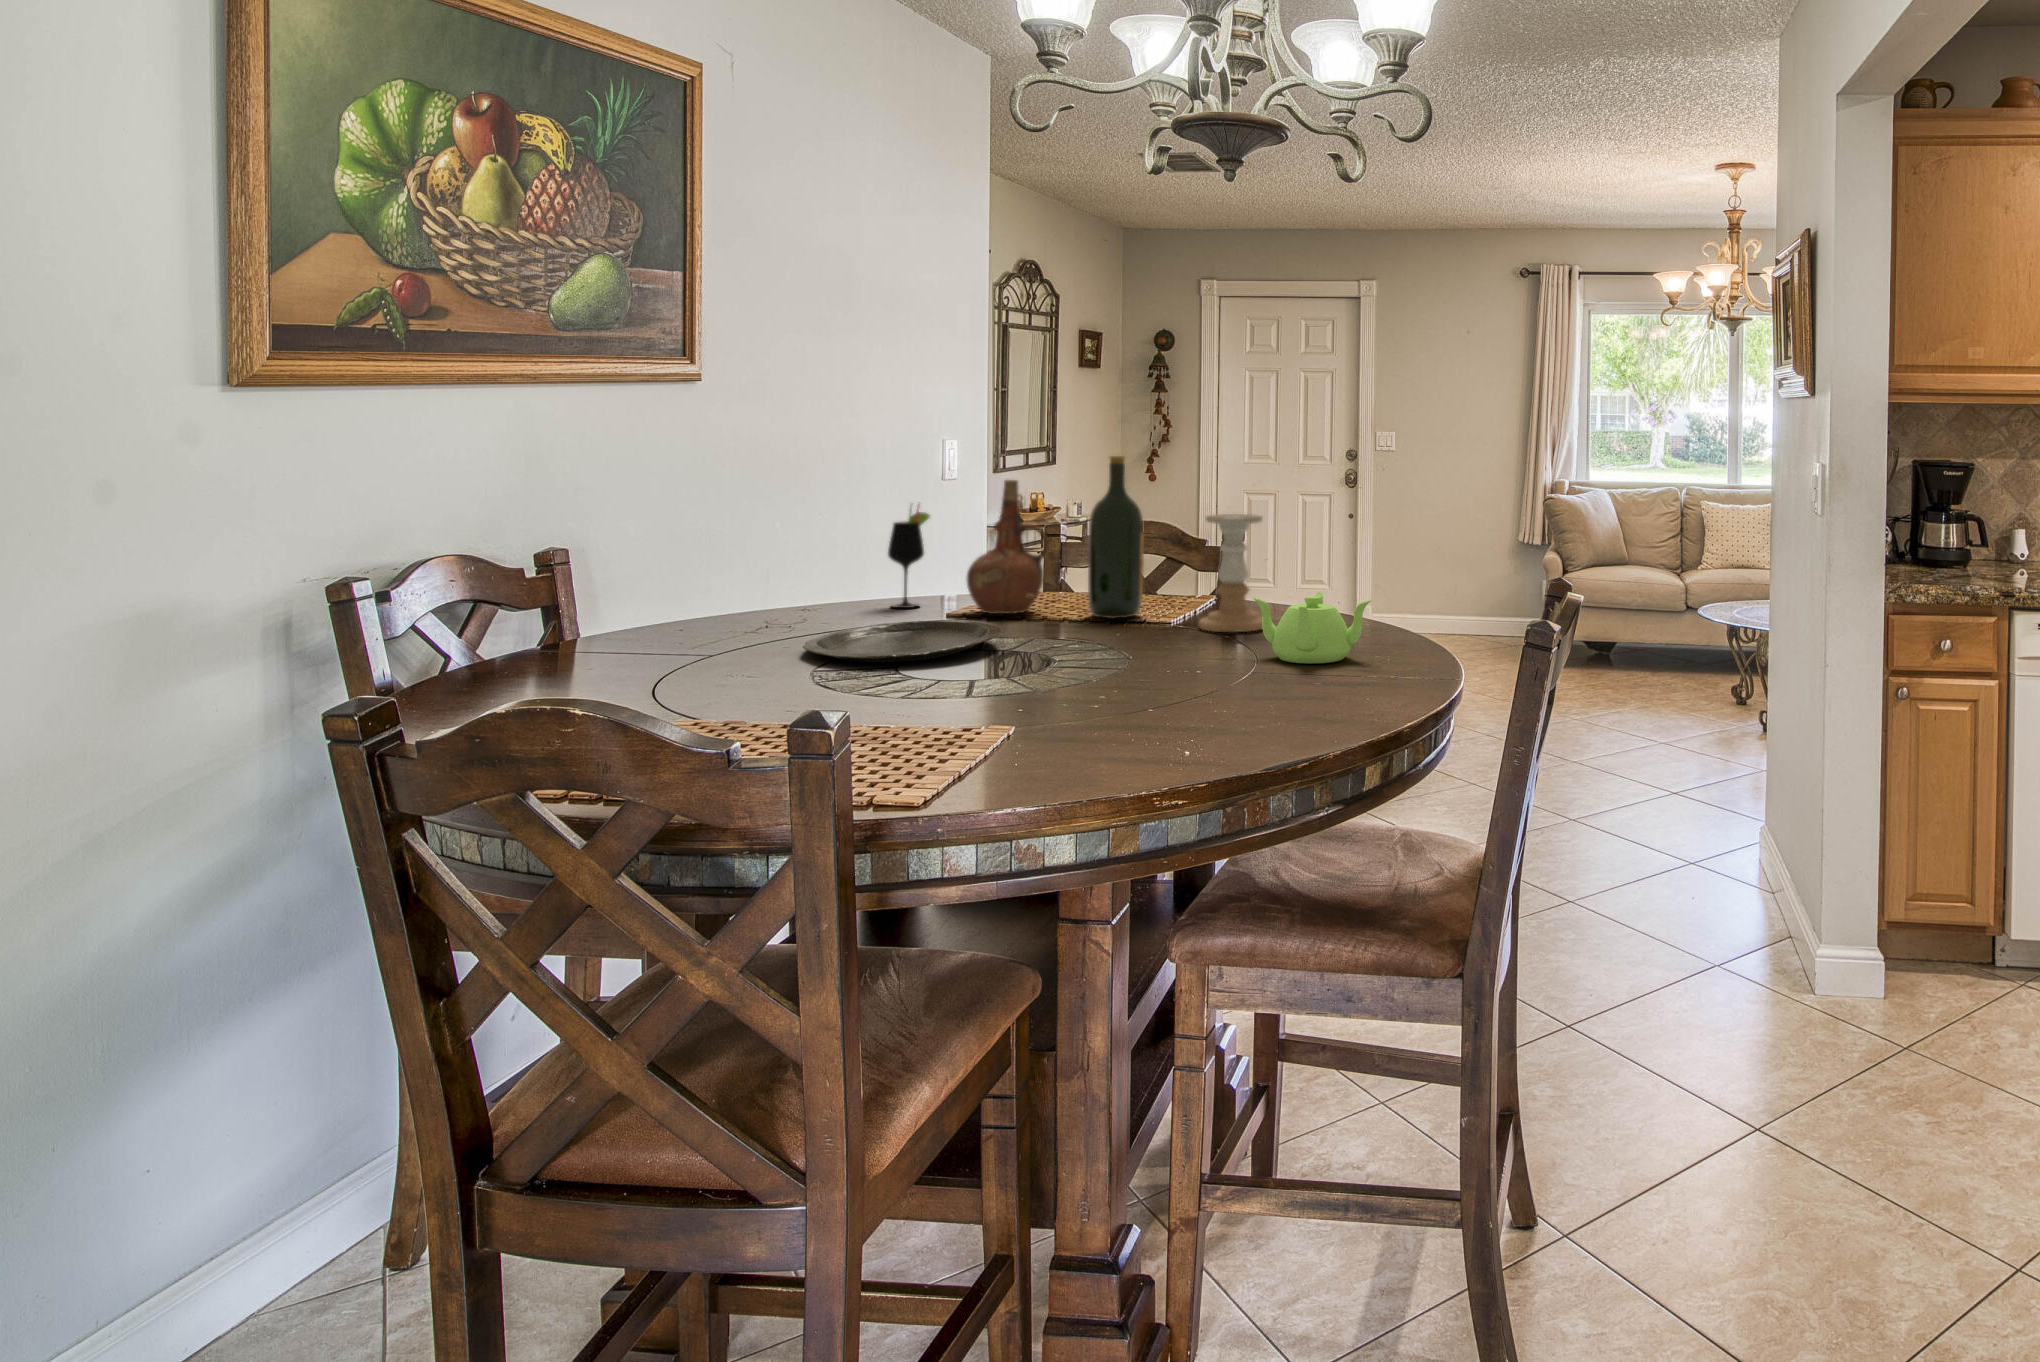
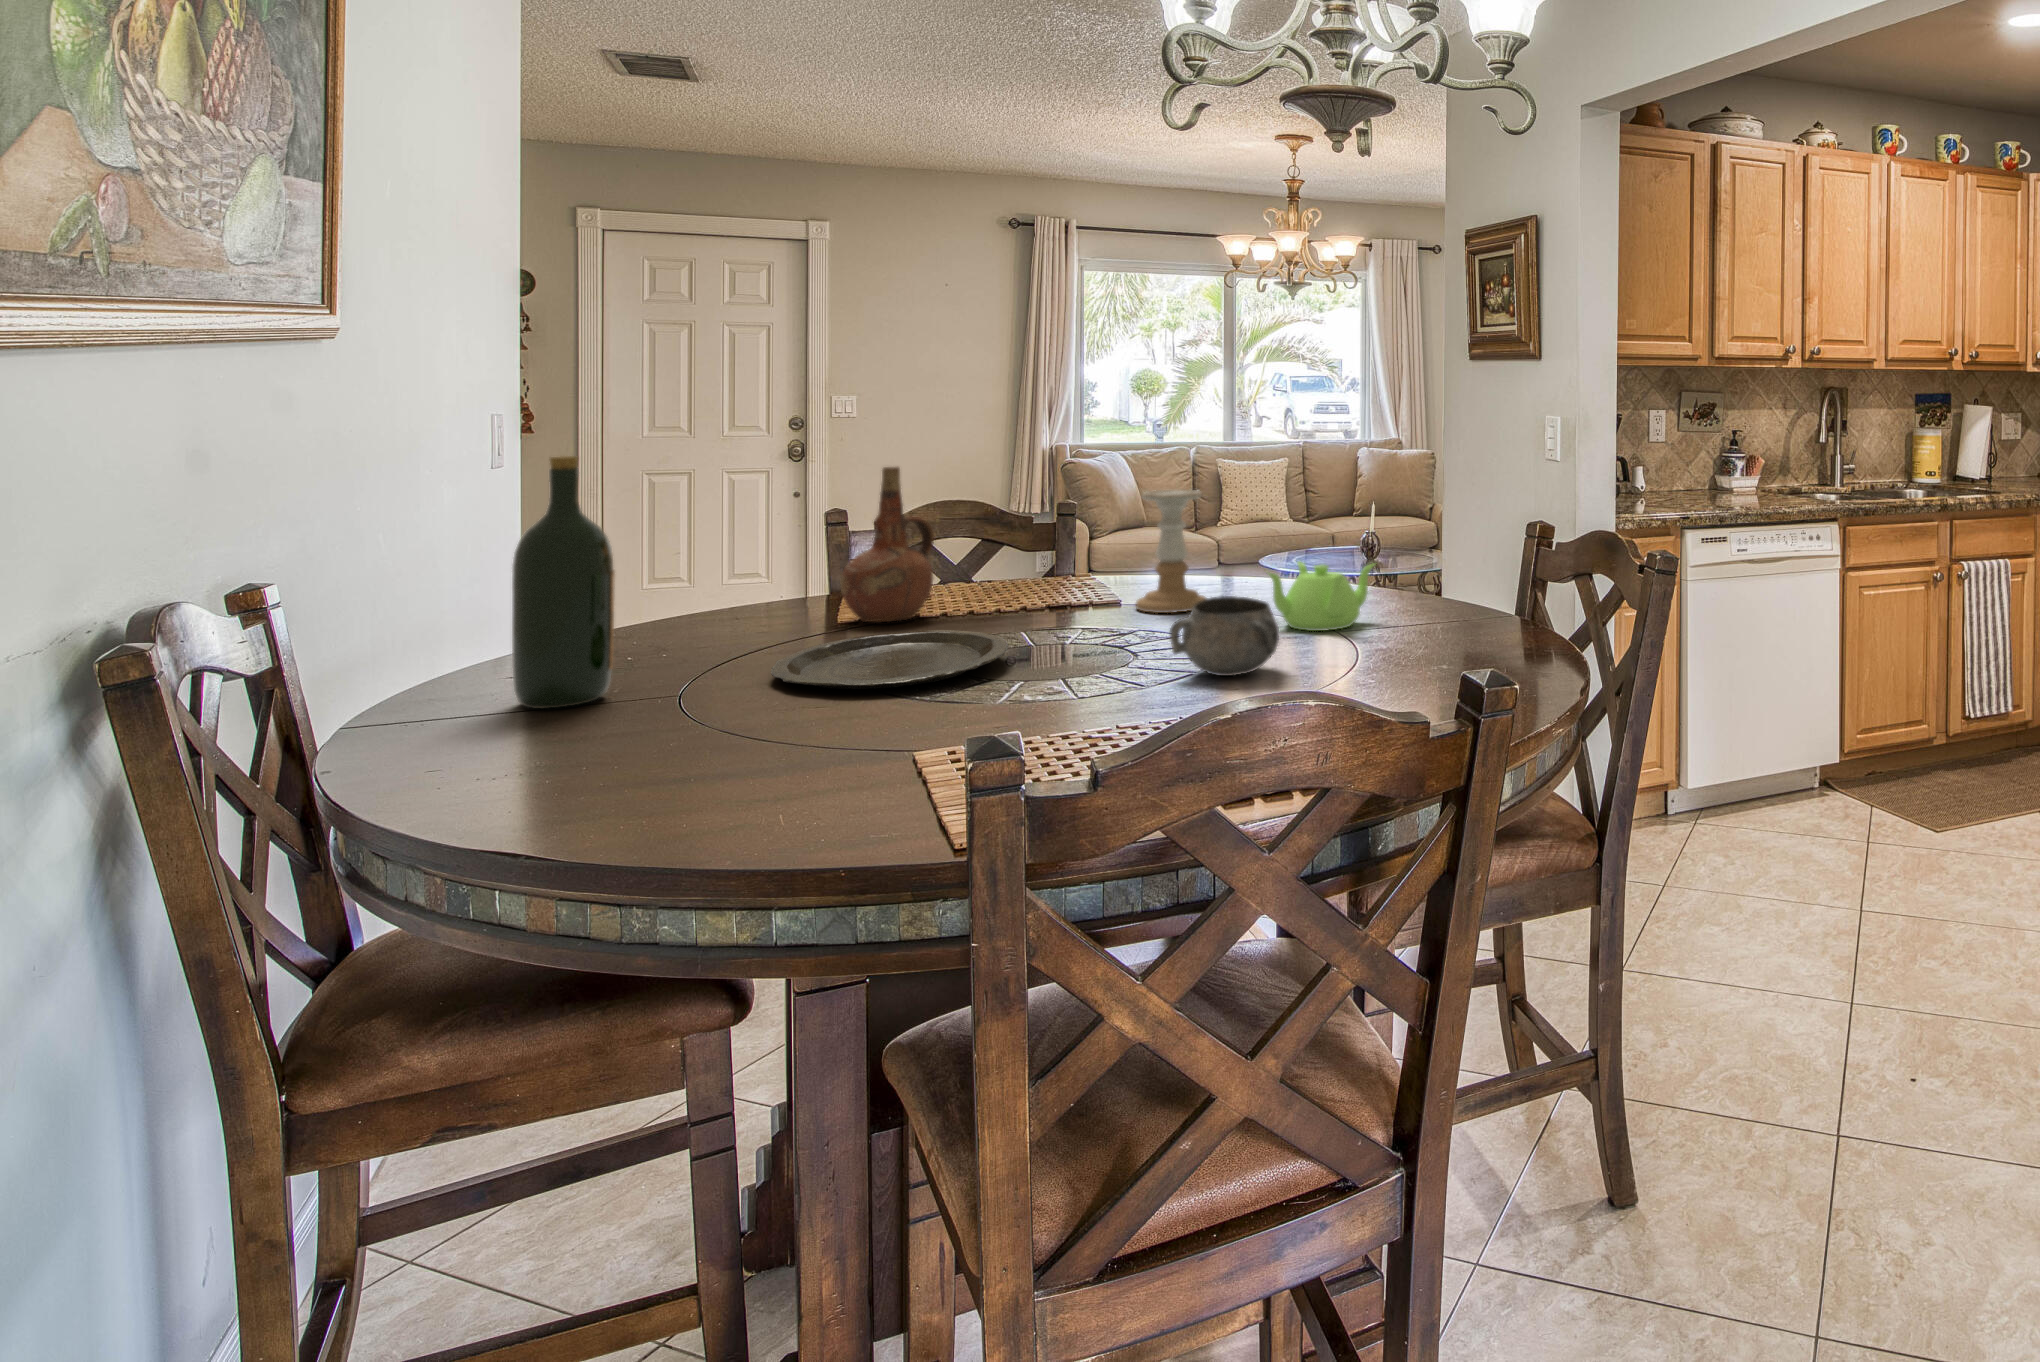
wine bottle: present [1088,456,1144,618] -> present [512,456,615,708]
wine glass: present [888,510,930,608] -> none [719,500,777,630]
decorative bowl: none [1060,613,1168,689] -> present [1170,596,1279,676]

